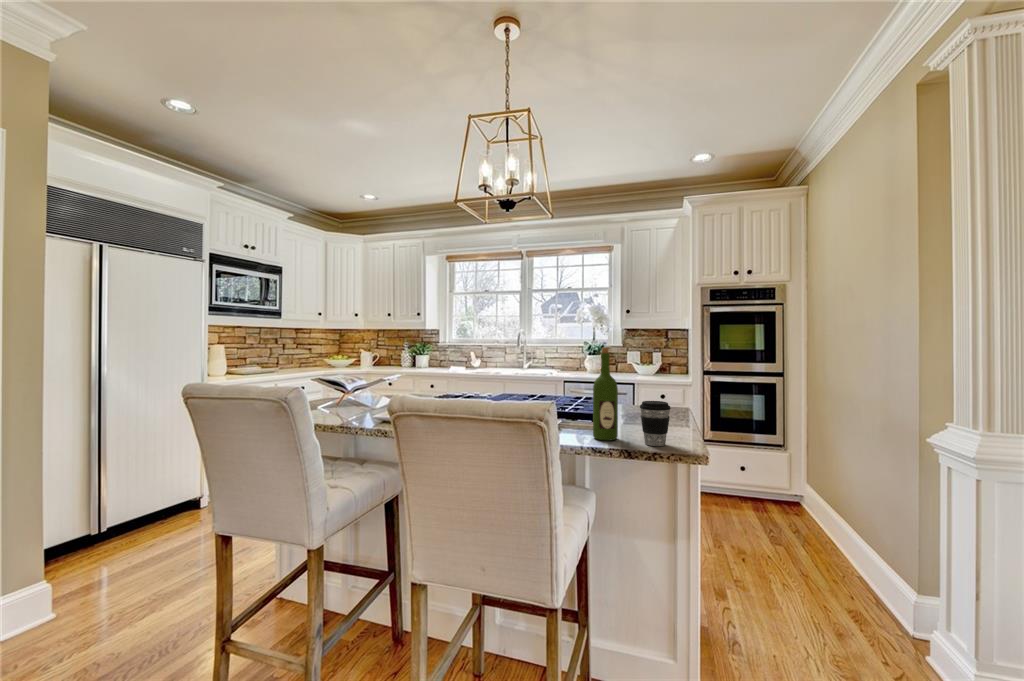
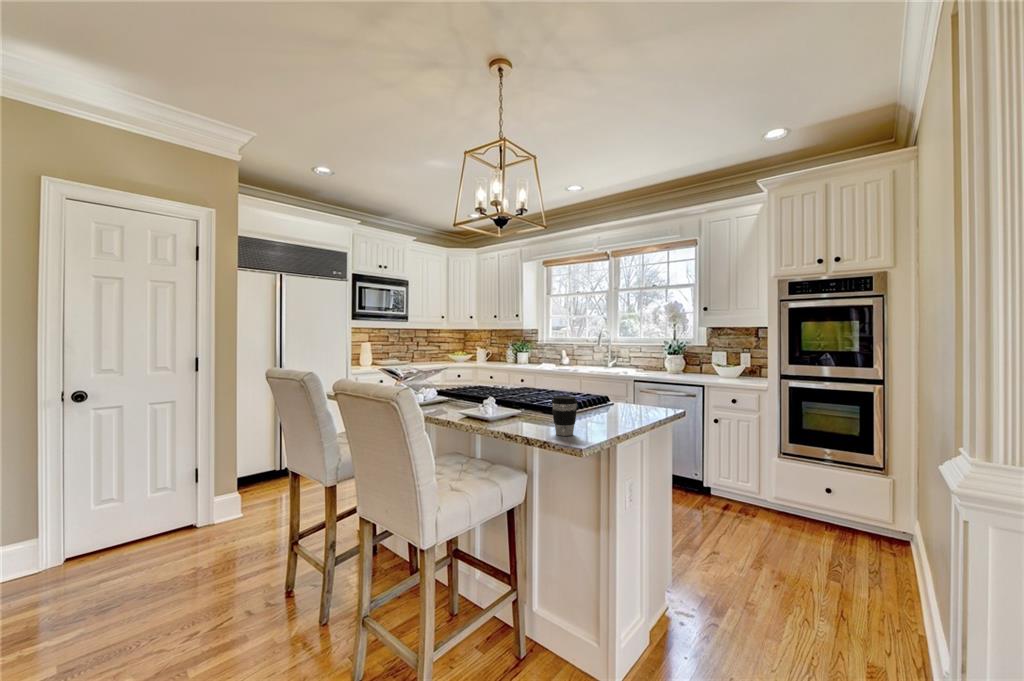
wine bottle: present [593,347,618,440] -> none [523,348,544,428]

